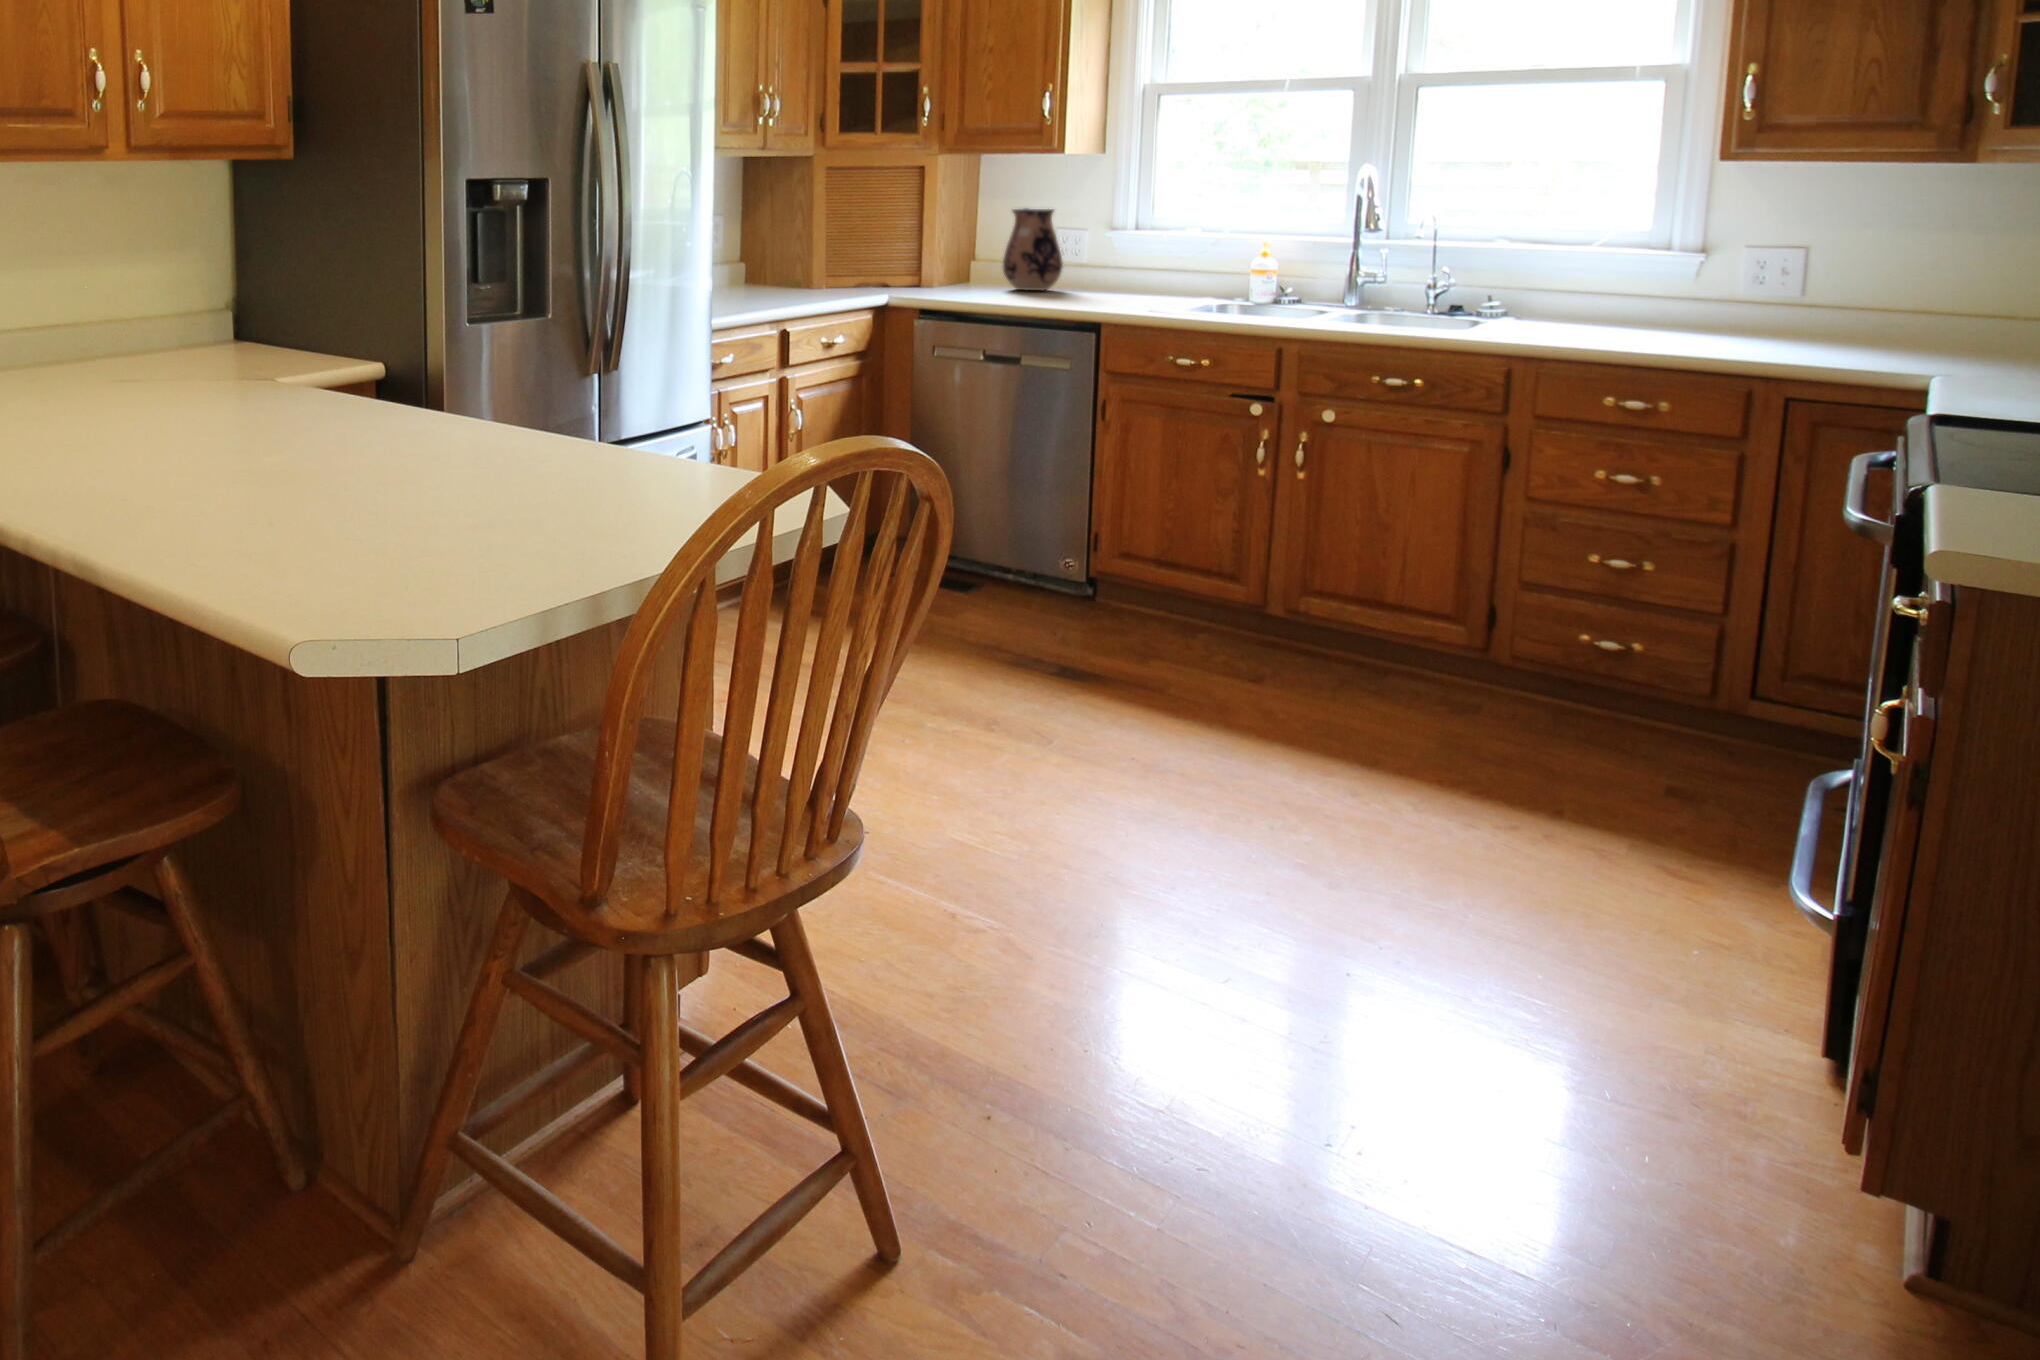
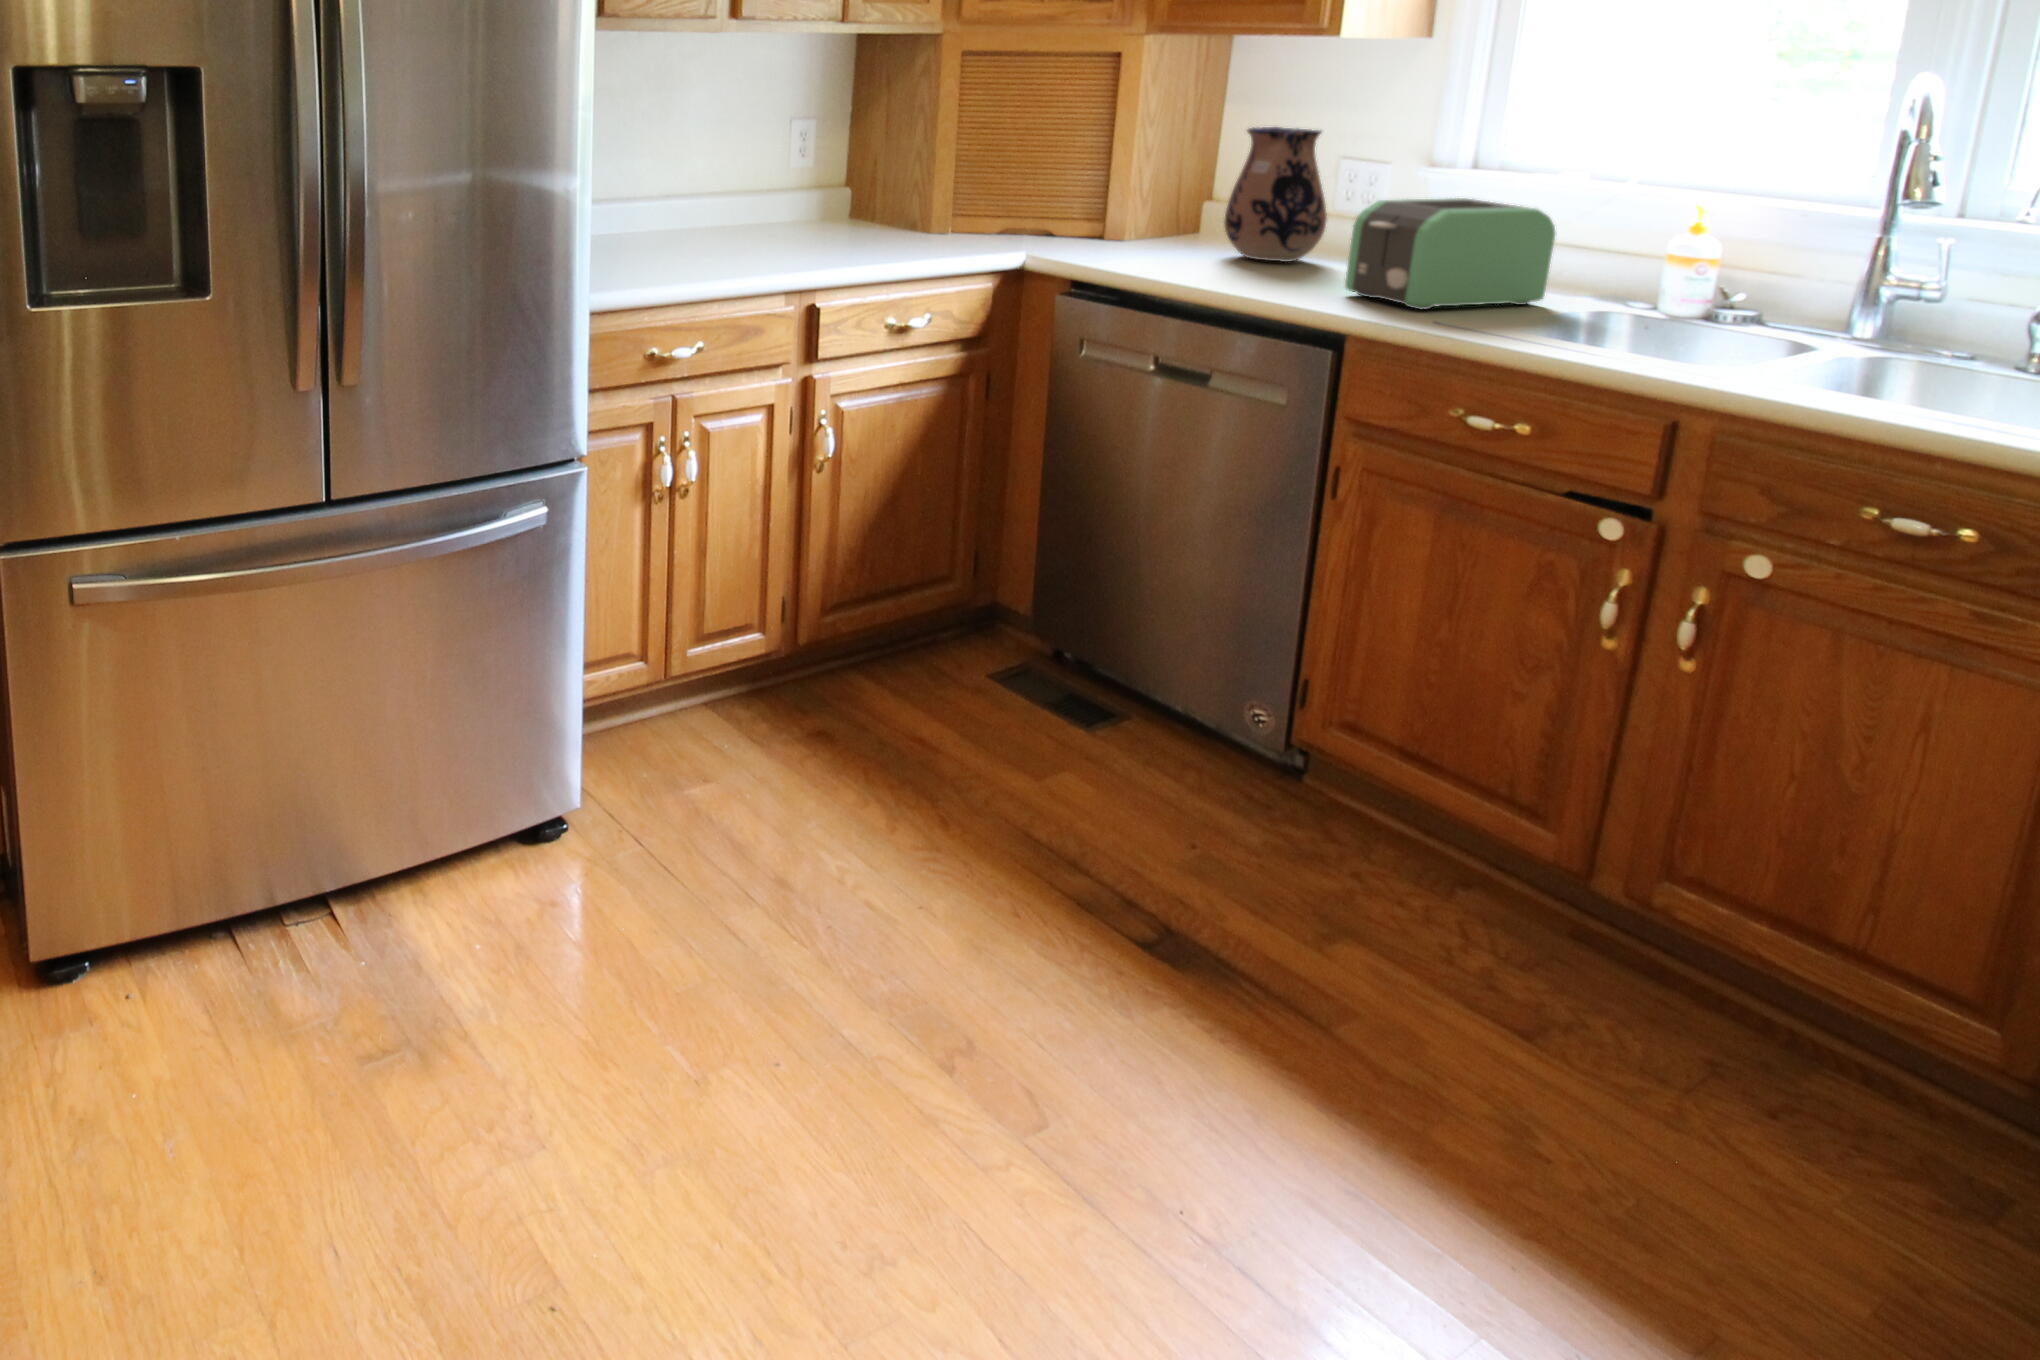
toaster: none [1090,243,1197,306] -> present [1345,198,1555,309]

